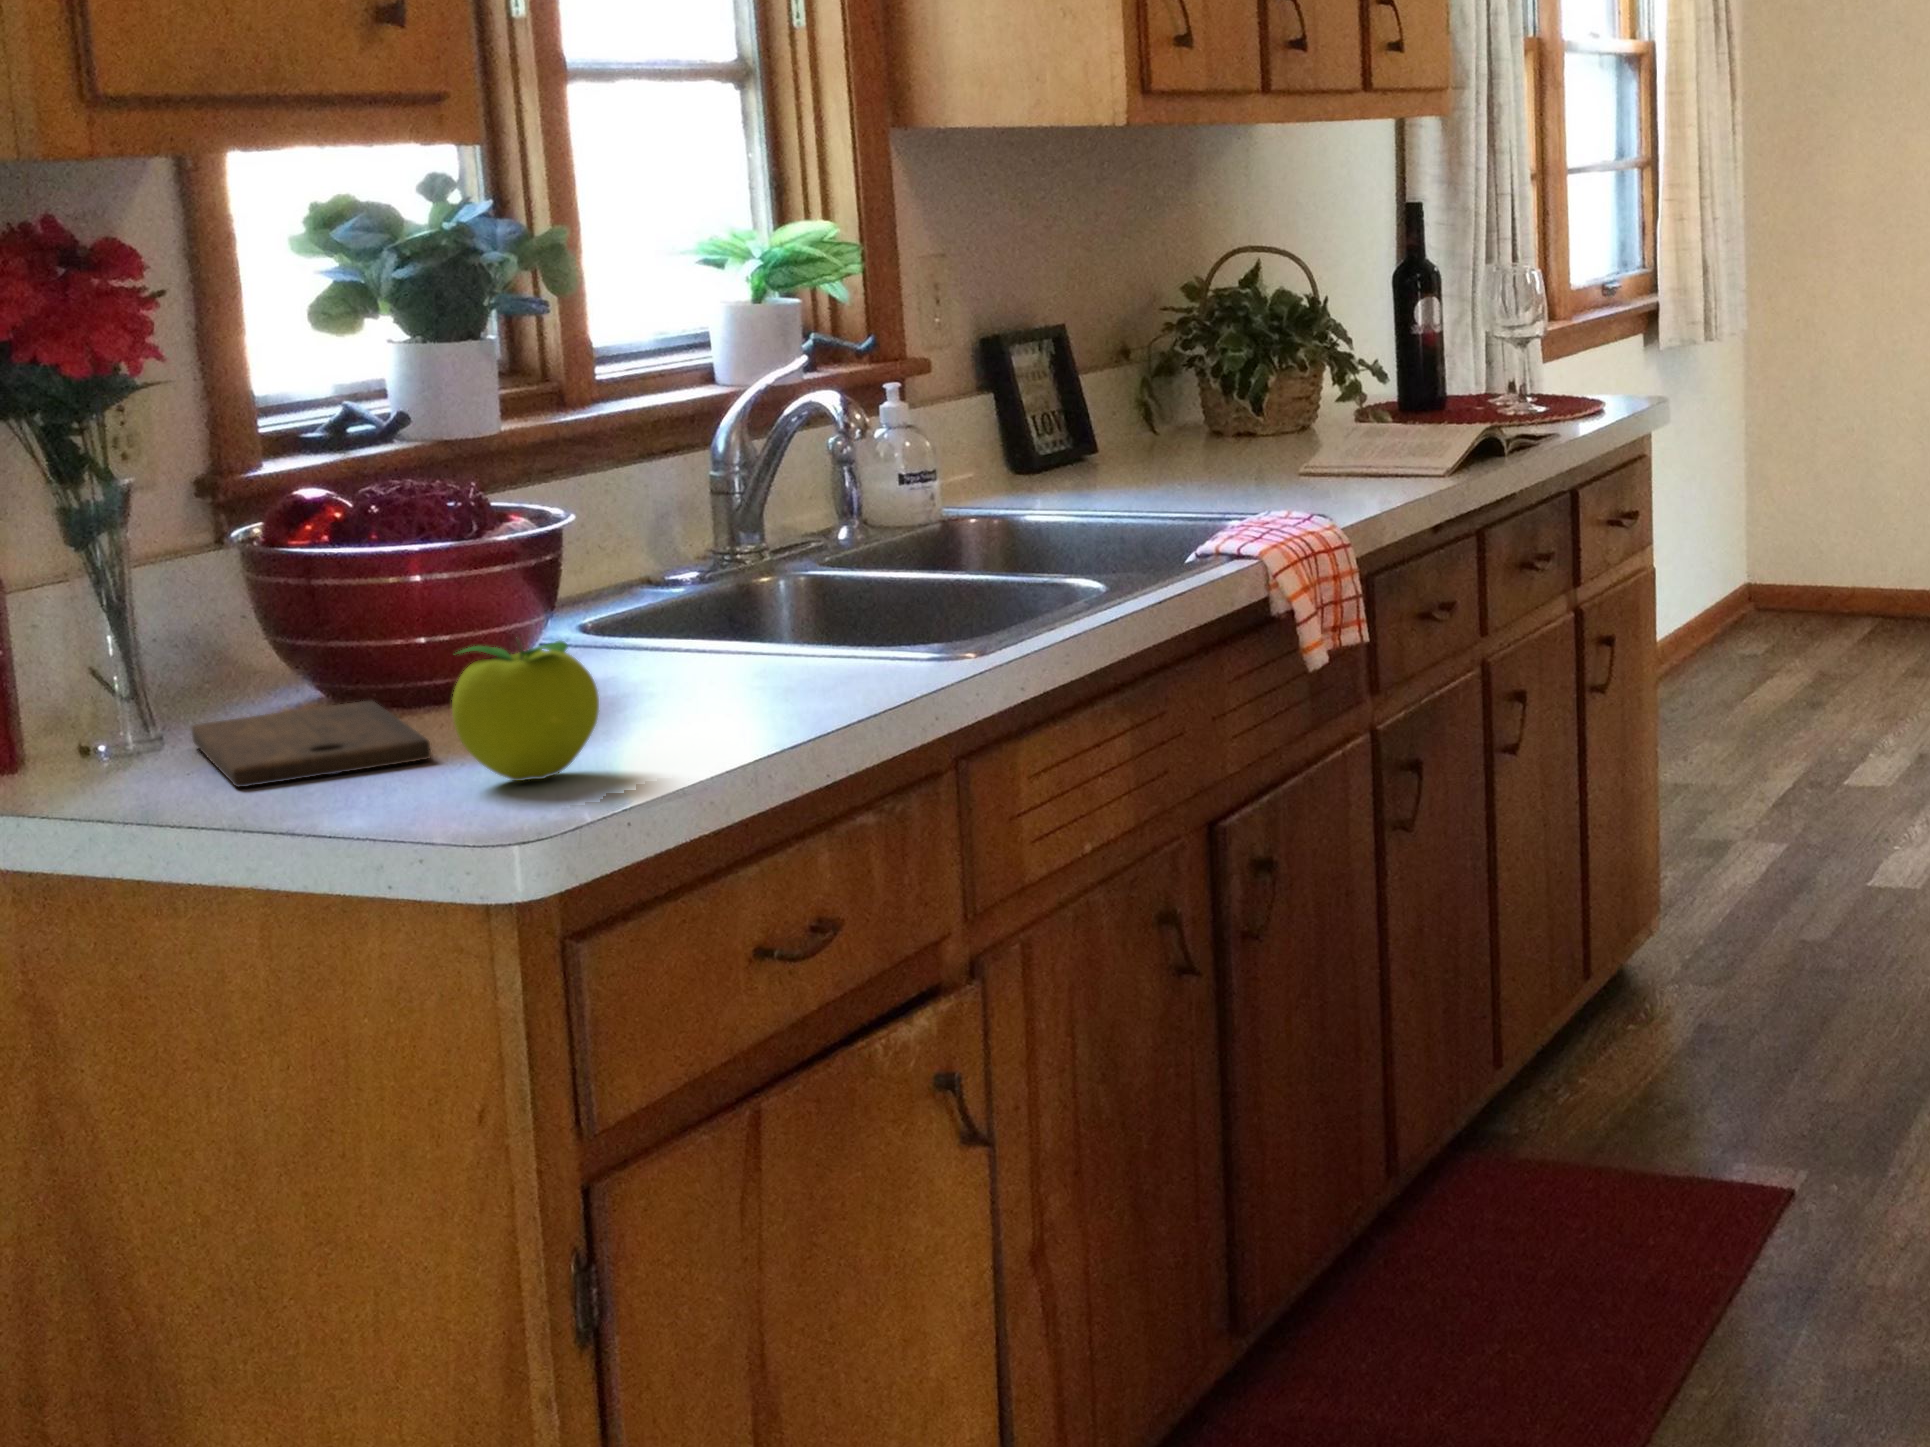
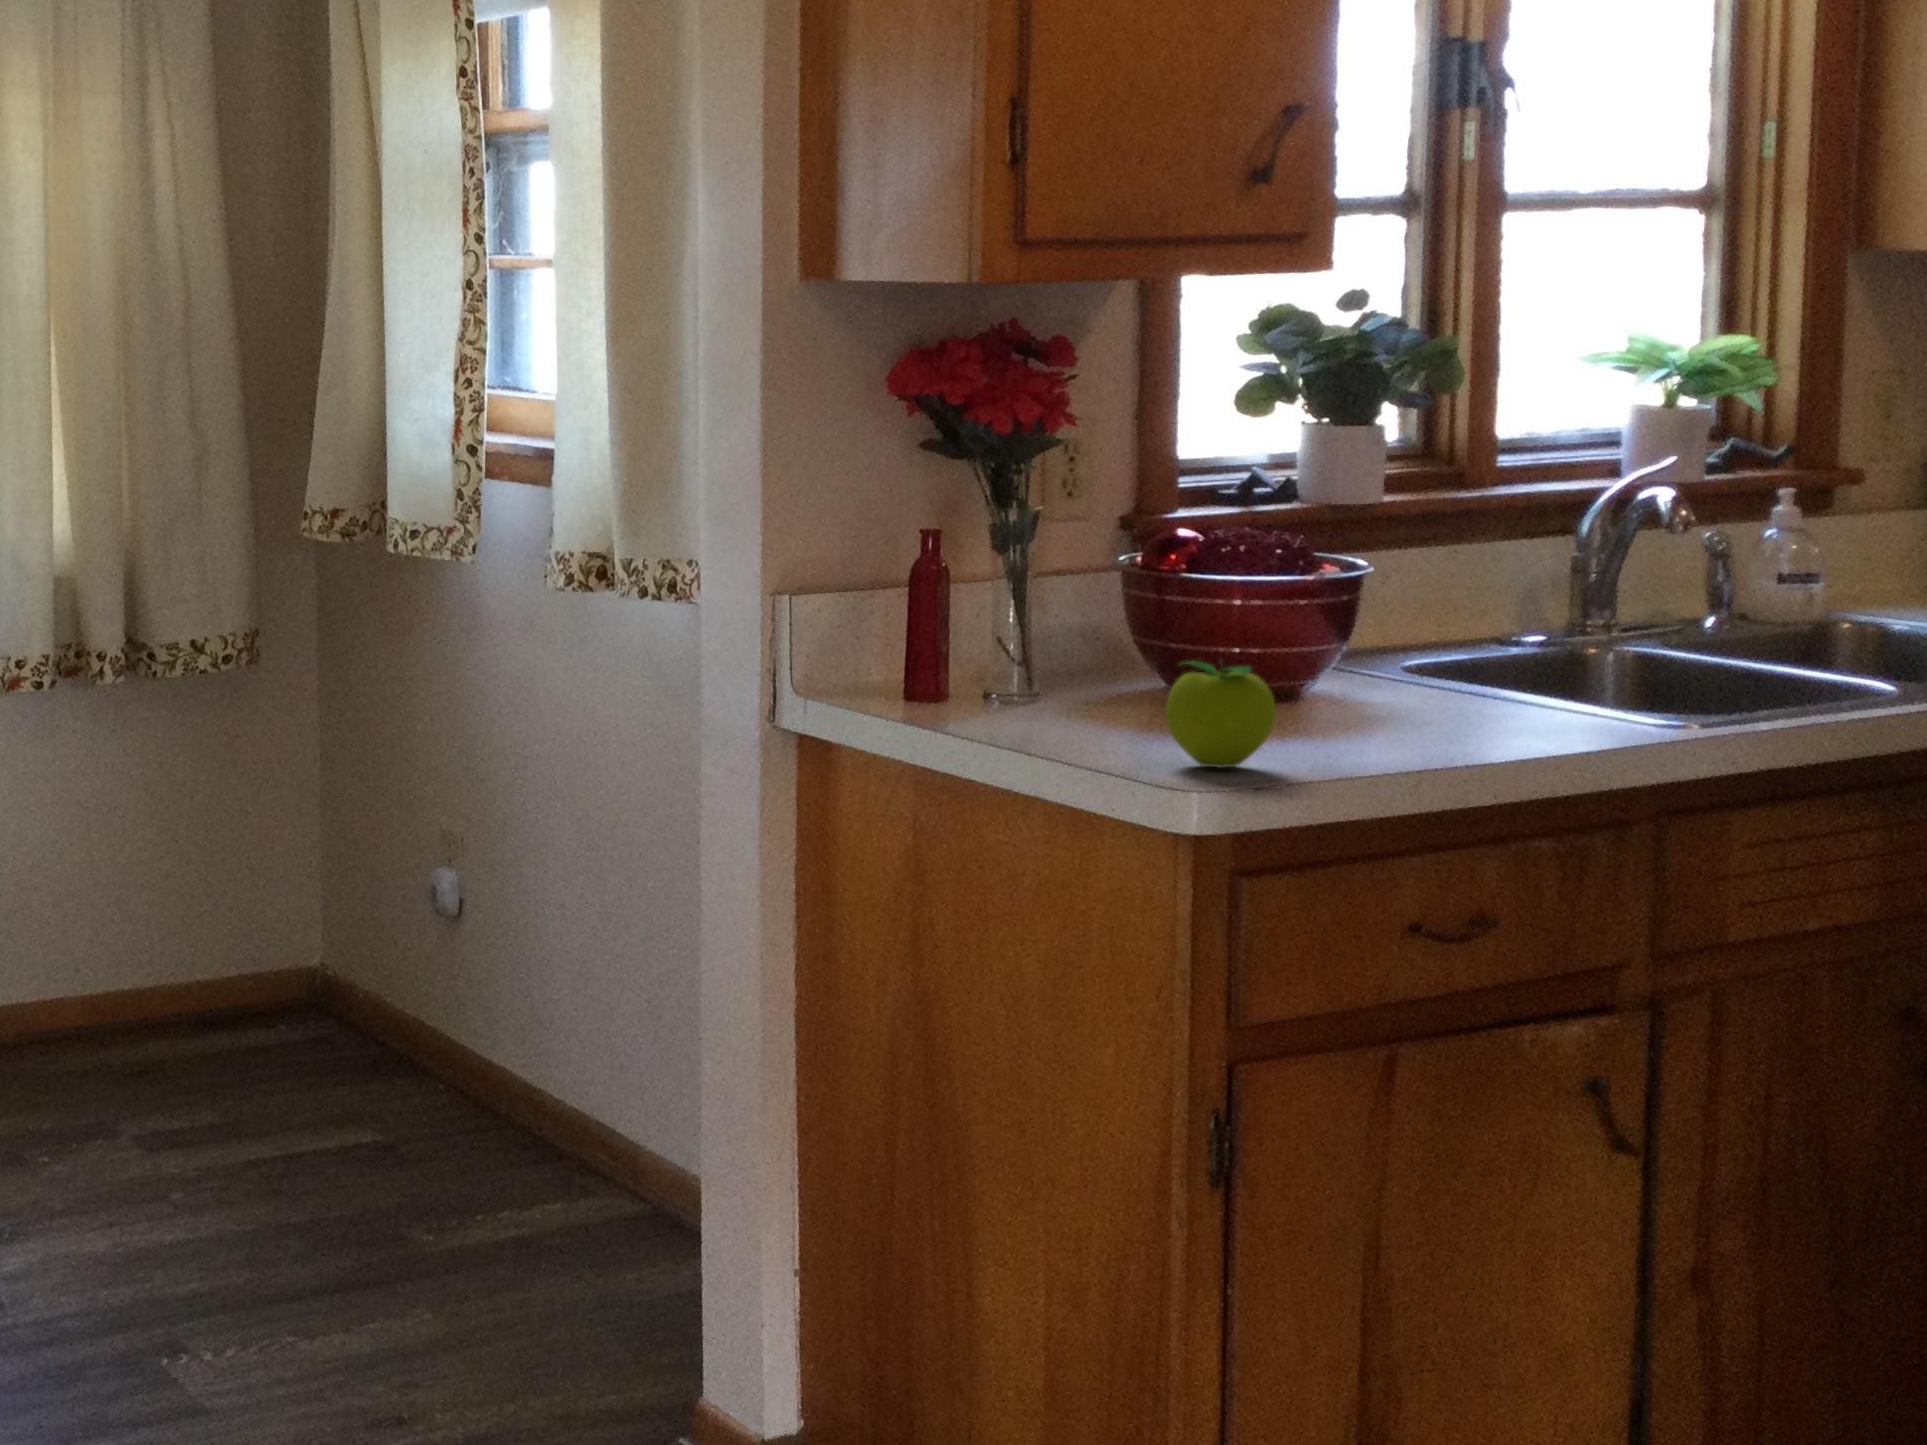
cutting board: present [191,701,431,787] -> none [1031,691,1171,742]

